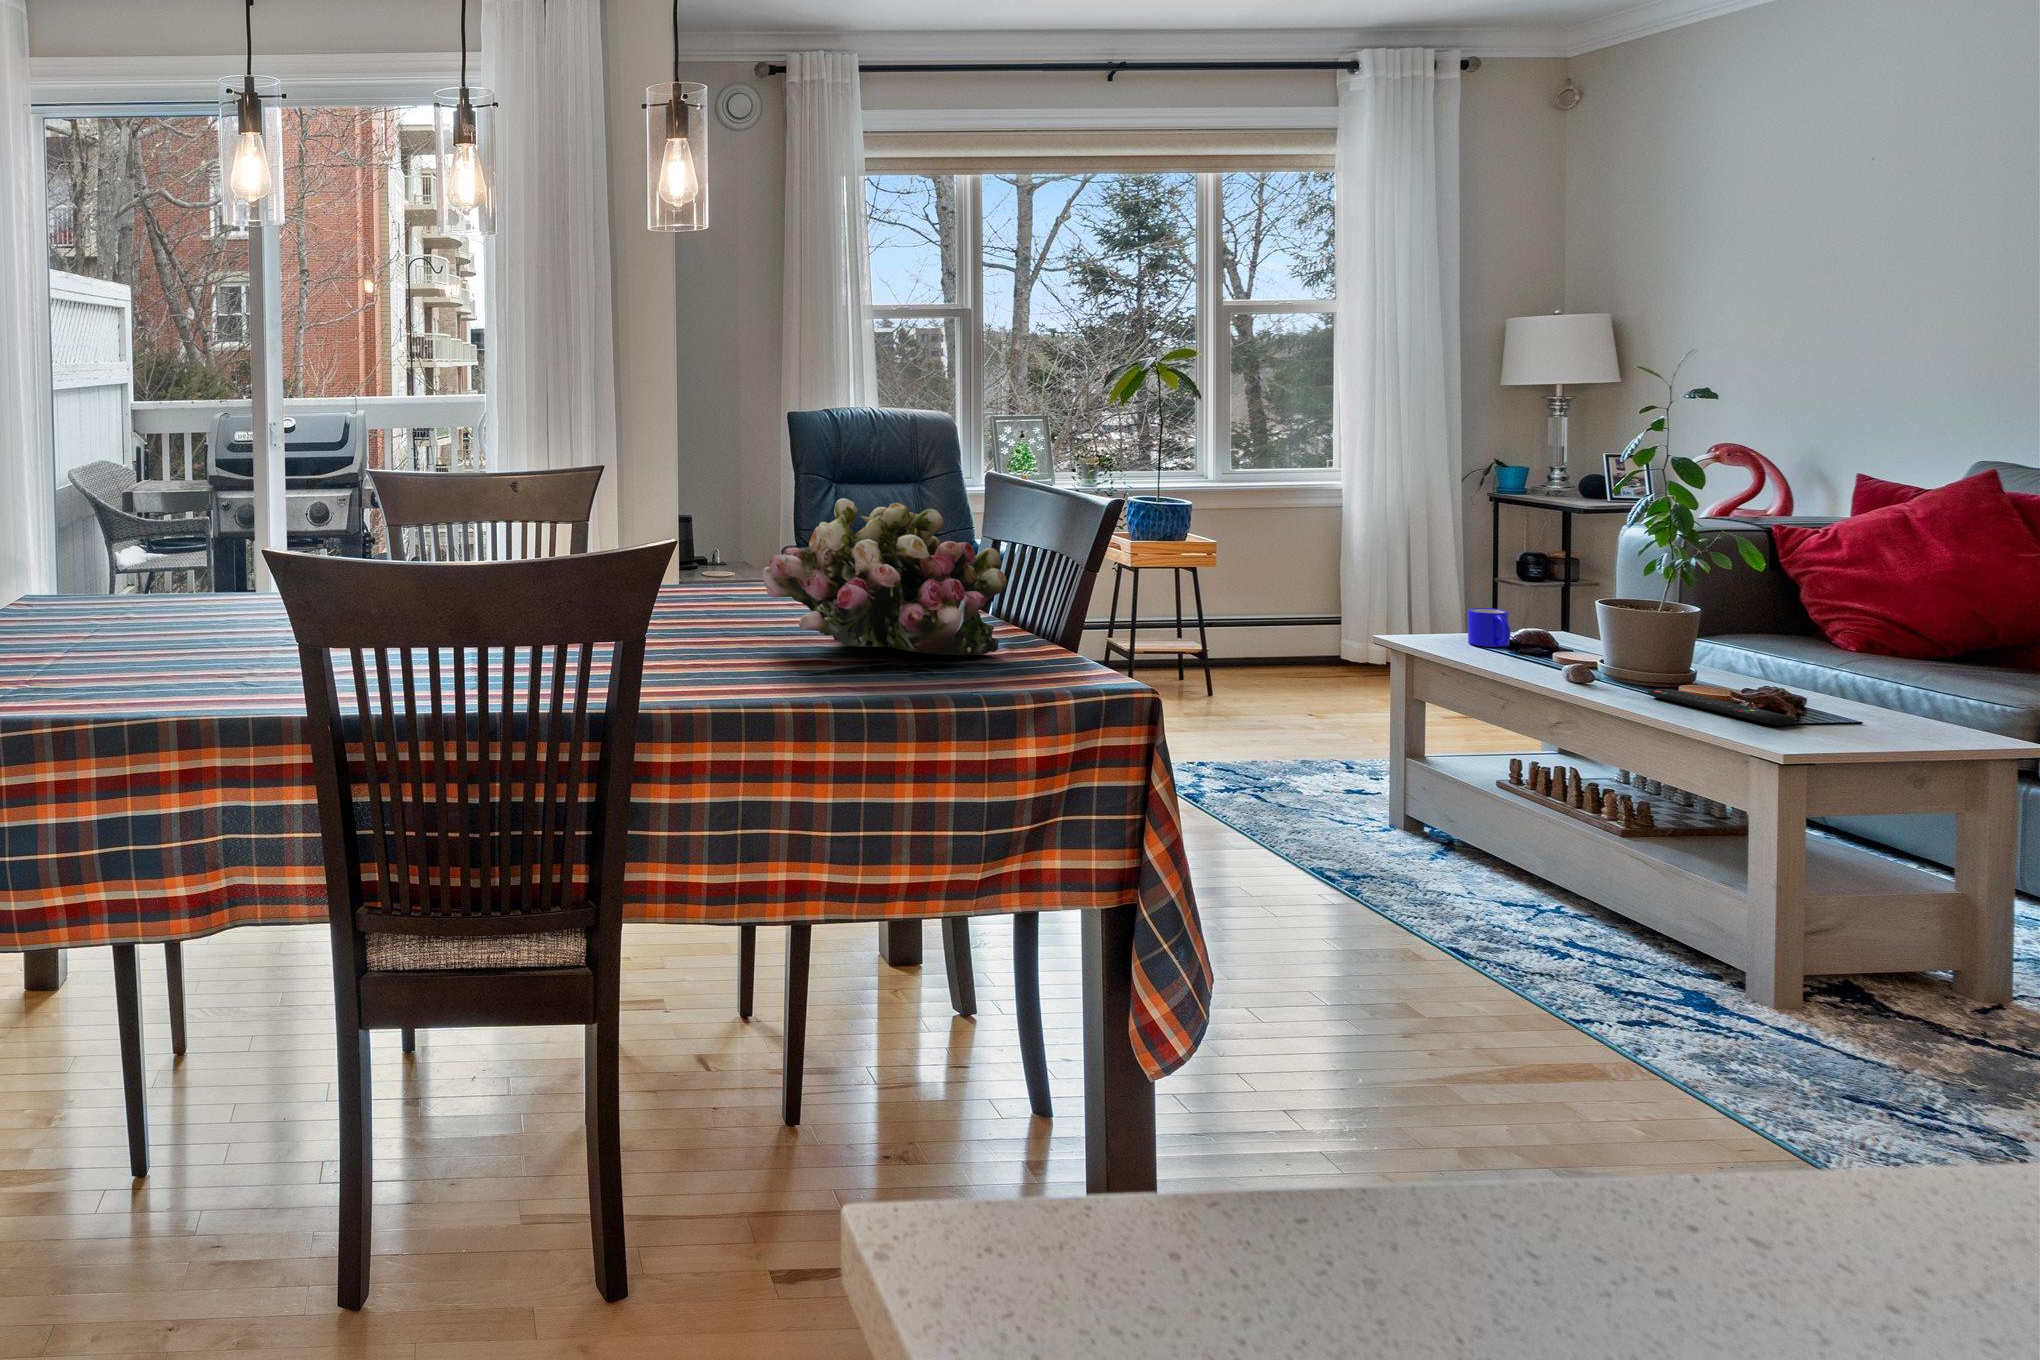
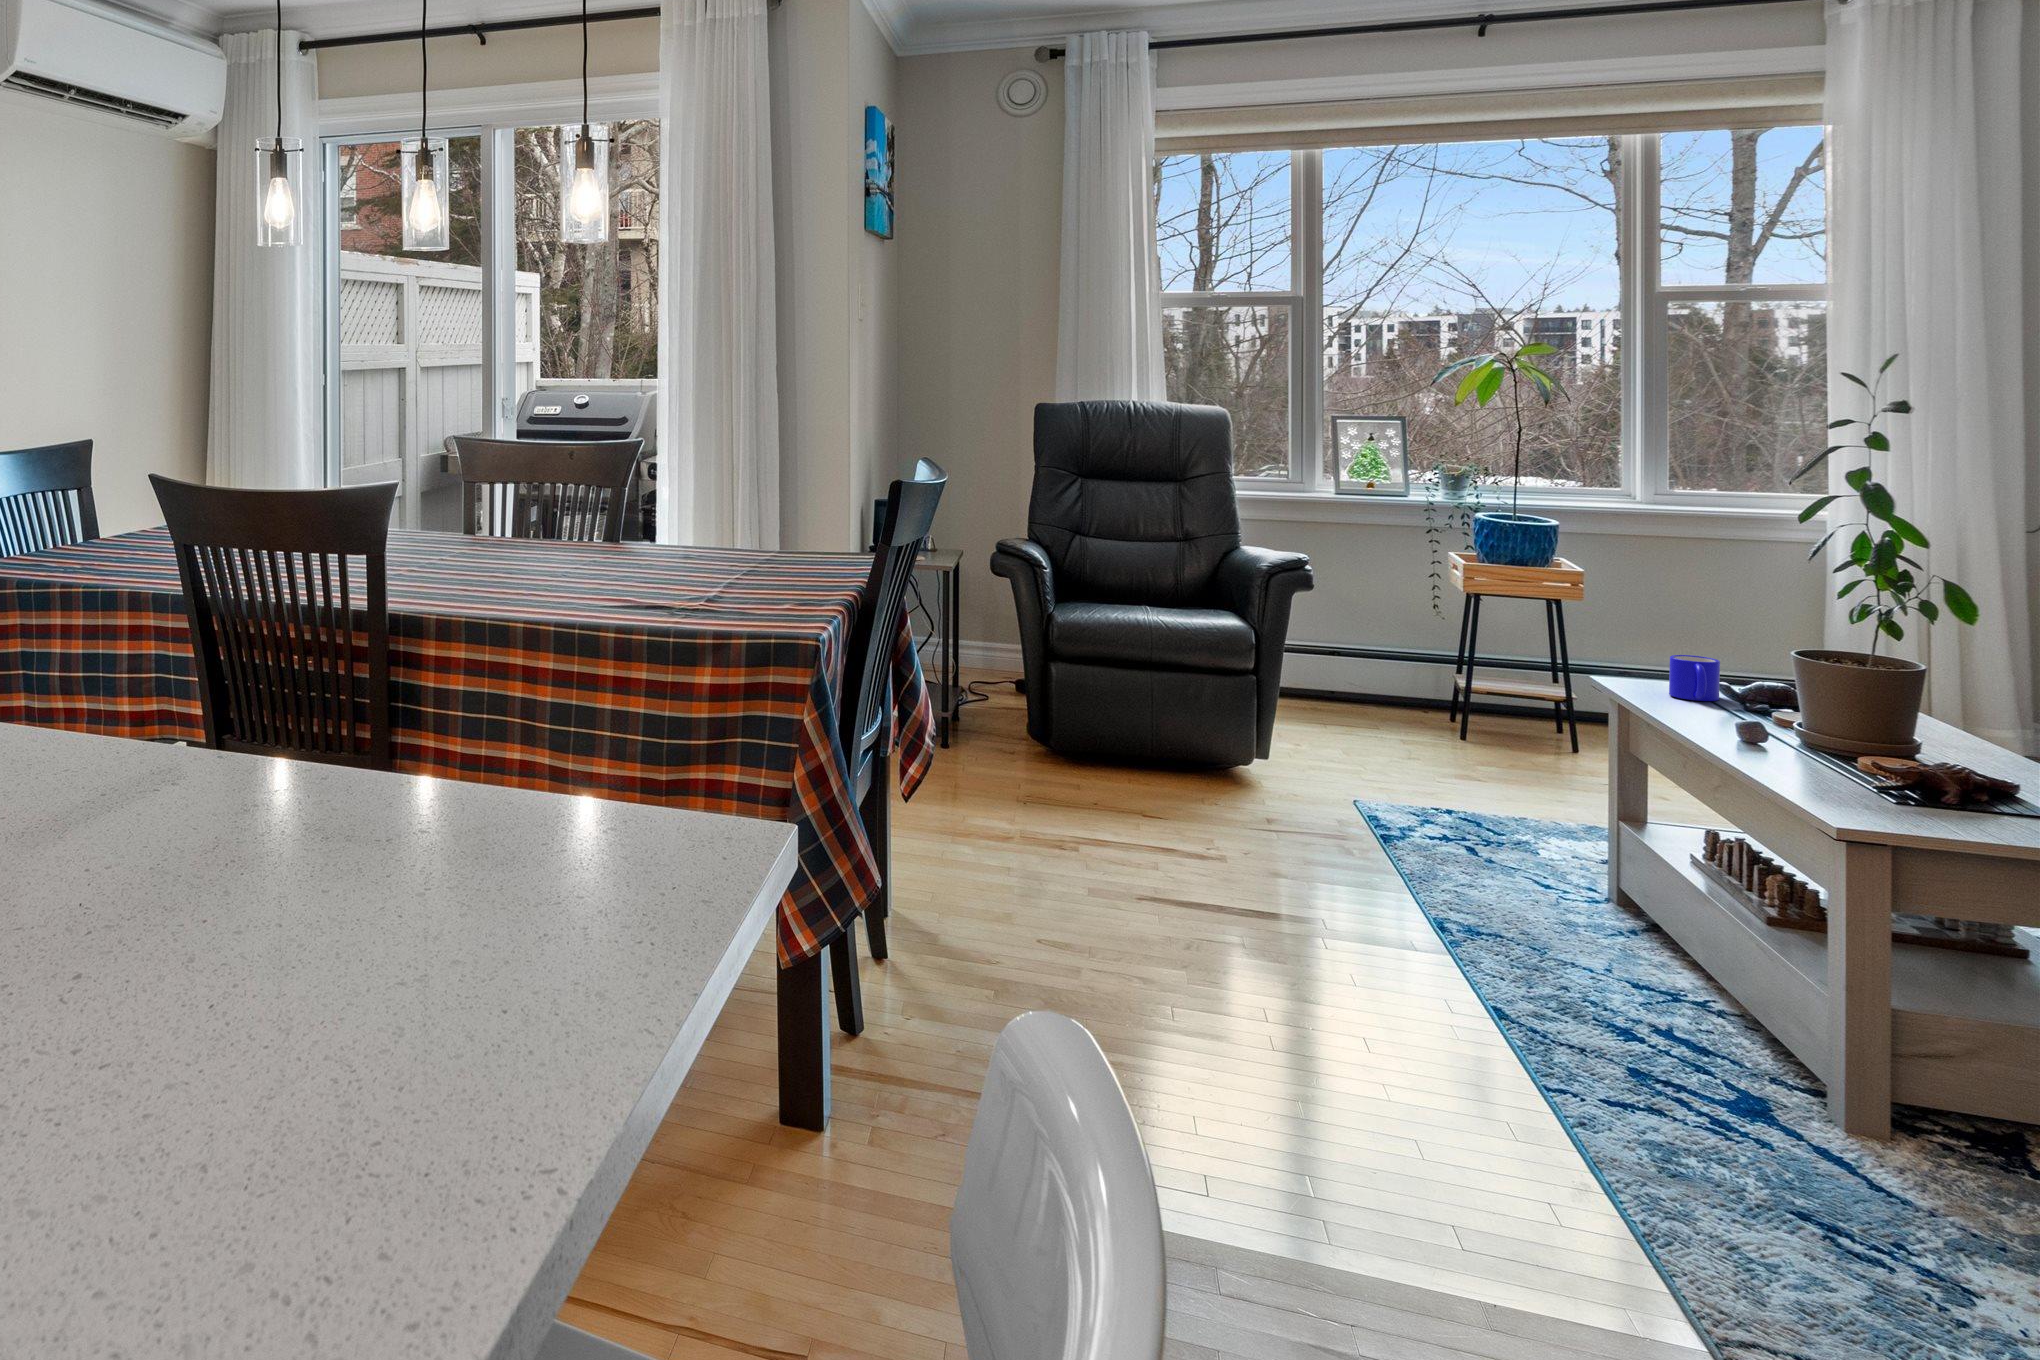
flower arrangement: present [760,498,1007,655] -> none [589,470,804,607]
remote control: present [1648,689,1796,726] -> none [1768,752,1892,801]

